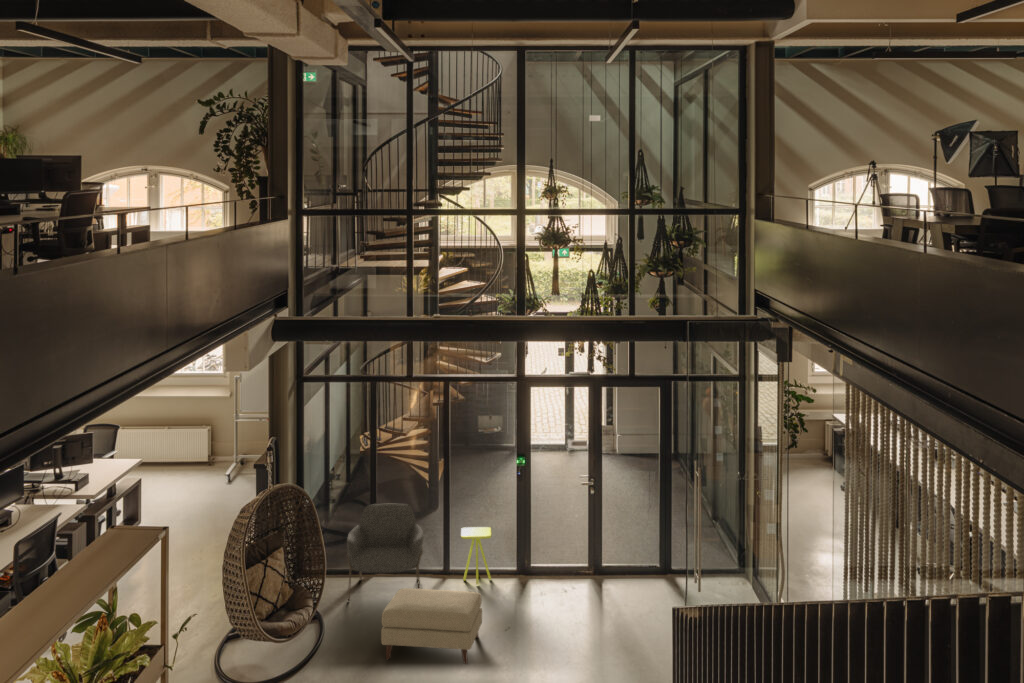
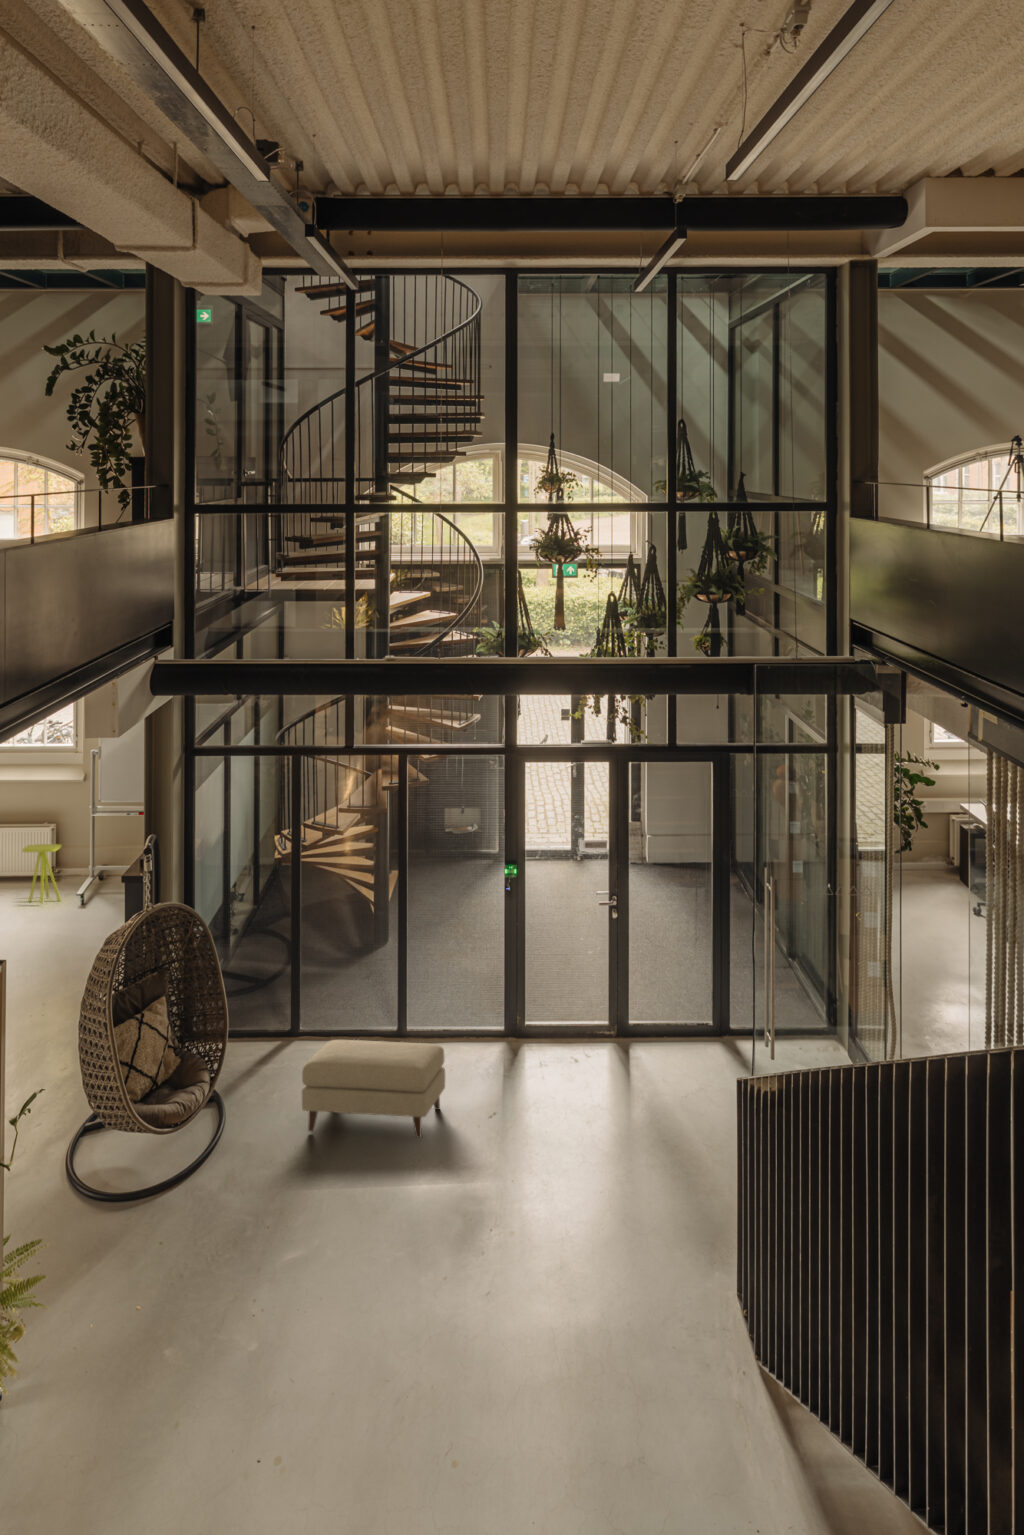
armchair: present [347,504,423,600] -> none [257,932,367,1065]
side table: present [461,527,491,584] -> present [22,844,61,904]

